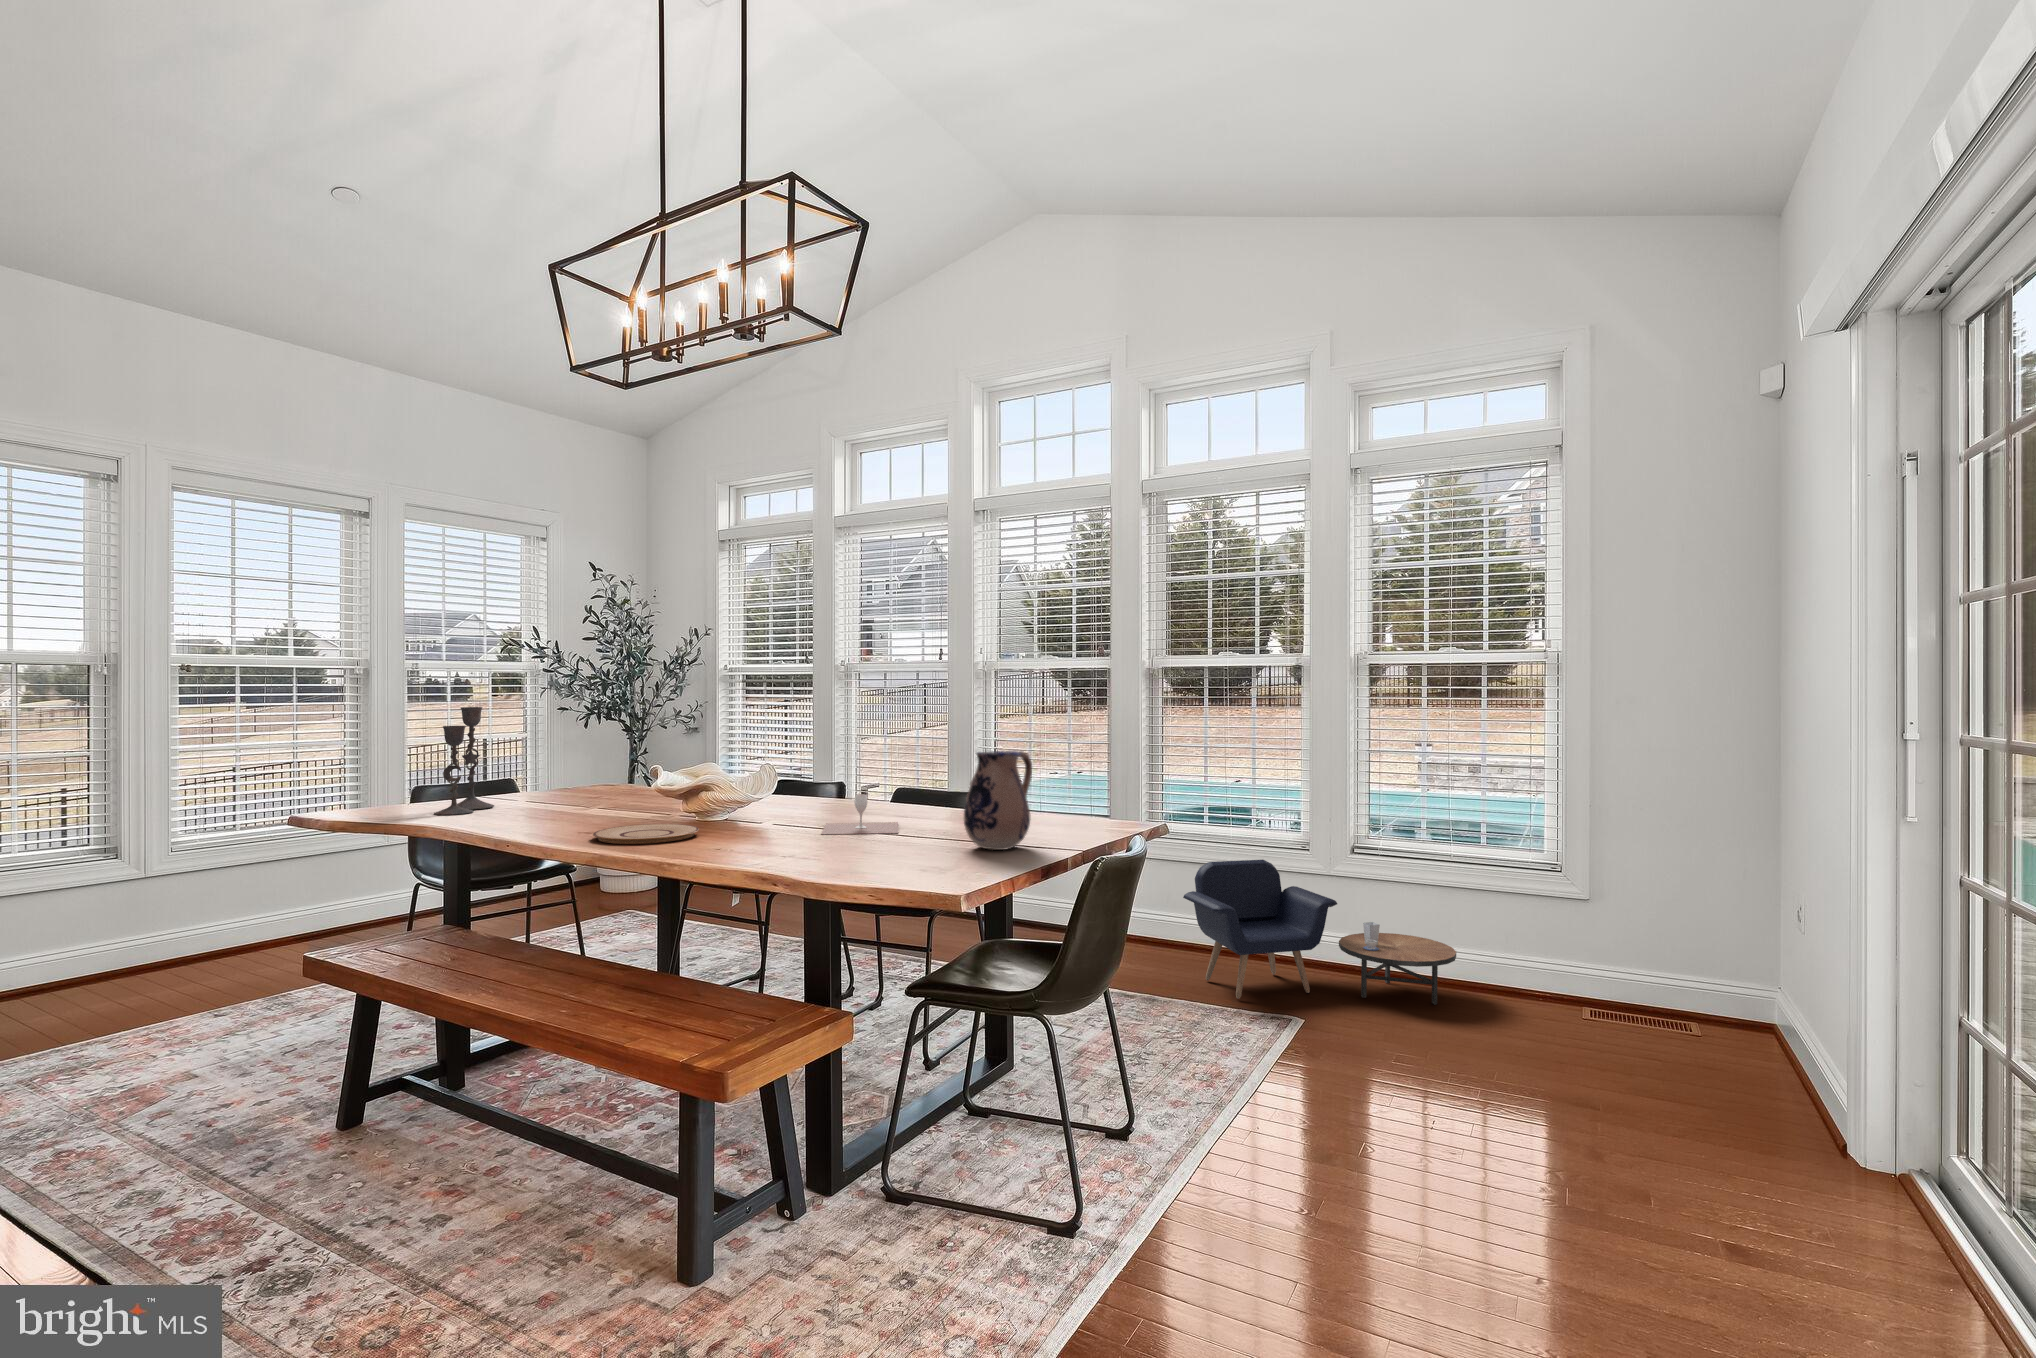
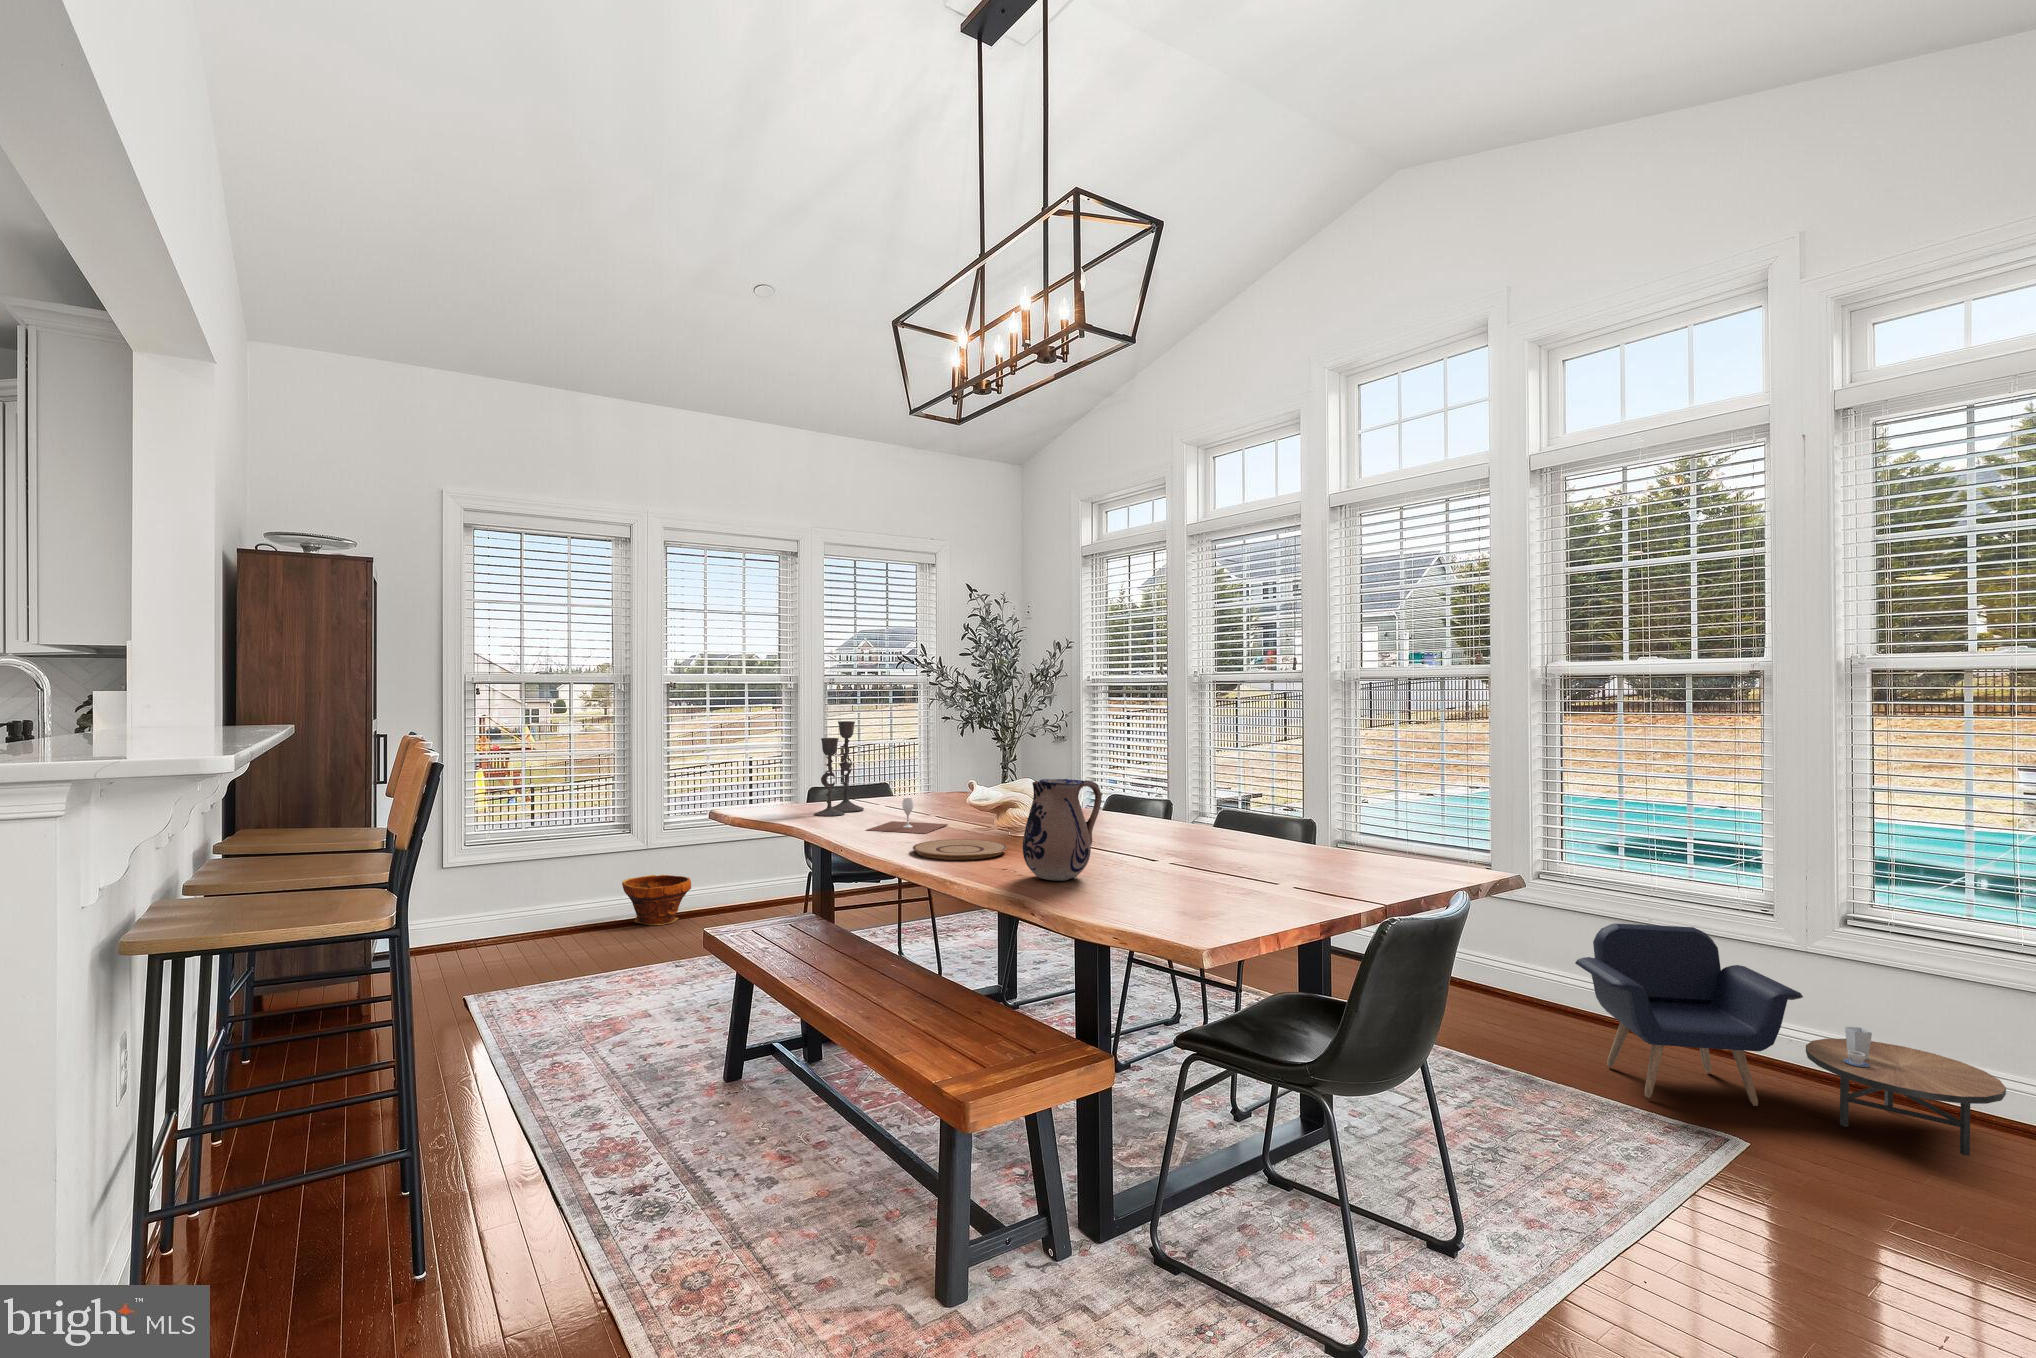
ceramic pitcher: present [964,751,1032,850] -> present [1023,779,1102,881]
wine glass: present [821,794,898,835] -> present [867,798,948,834]
planter: none [105,913,215,978] -> present [622,875,691,925]

